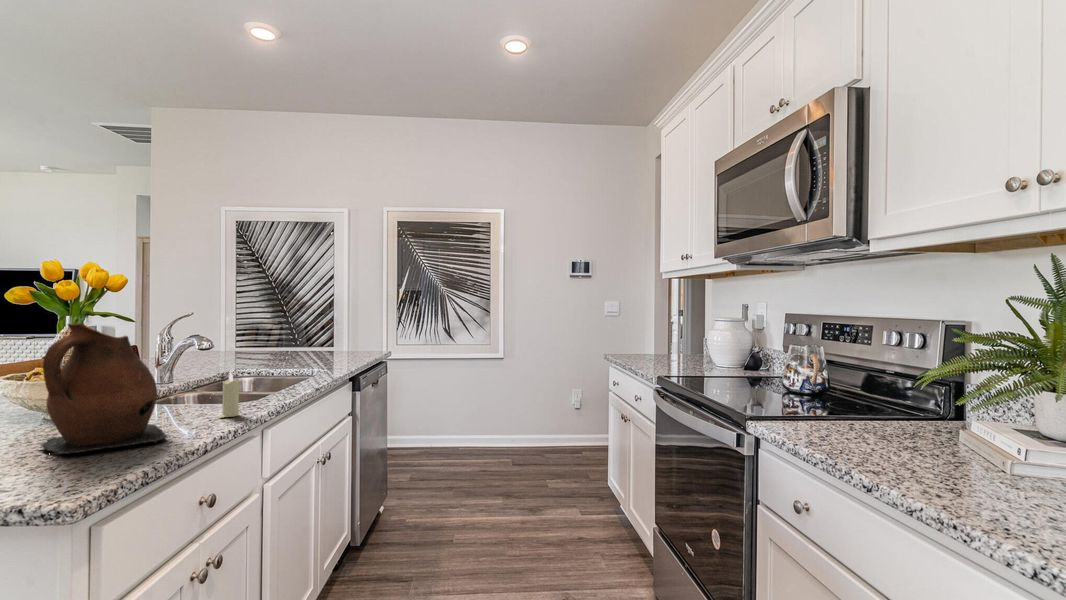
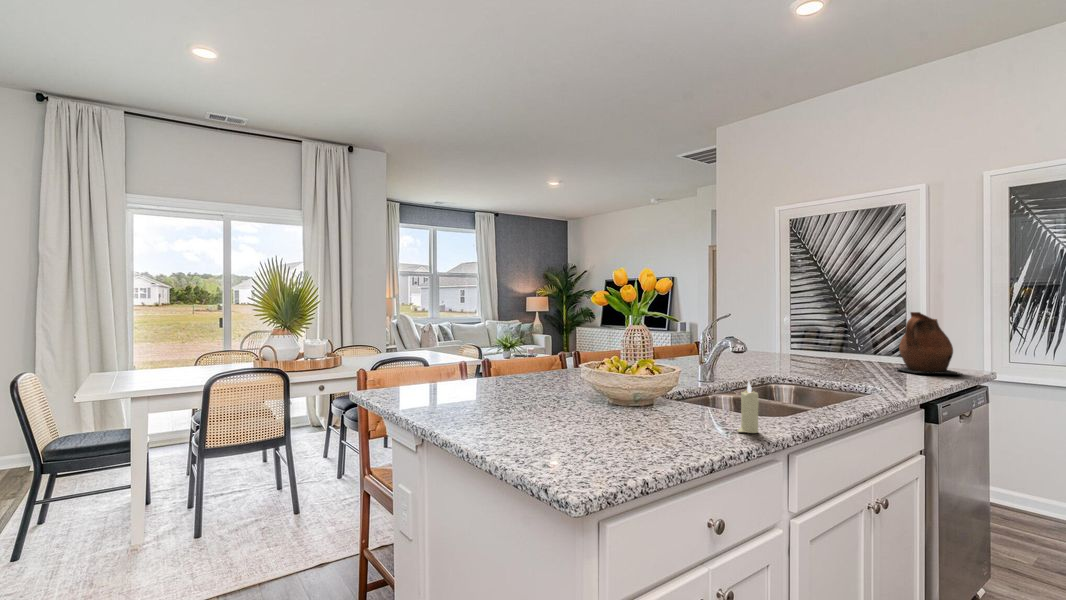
ceramic pitcher: present [40,324,167,454] -> present [897,312,962,375]

